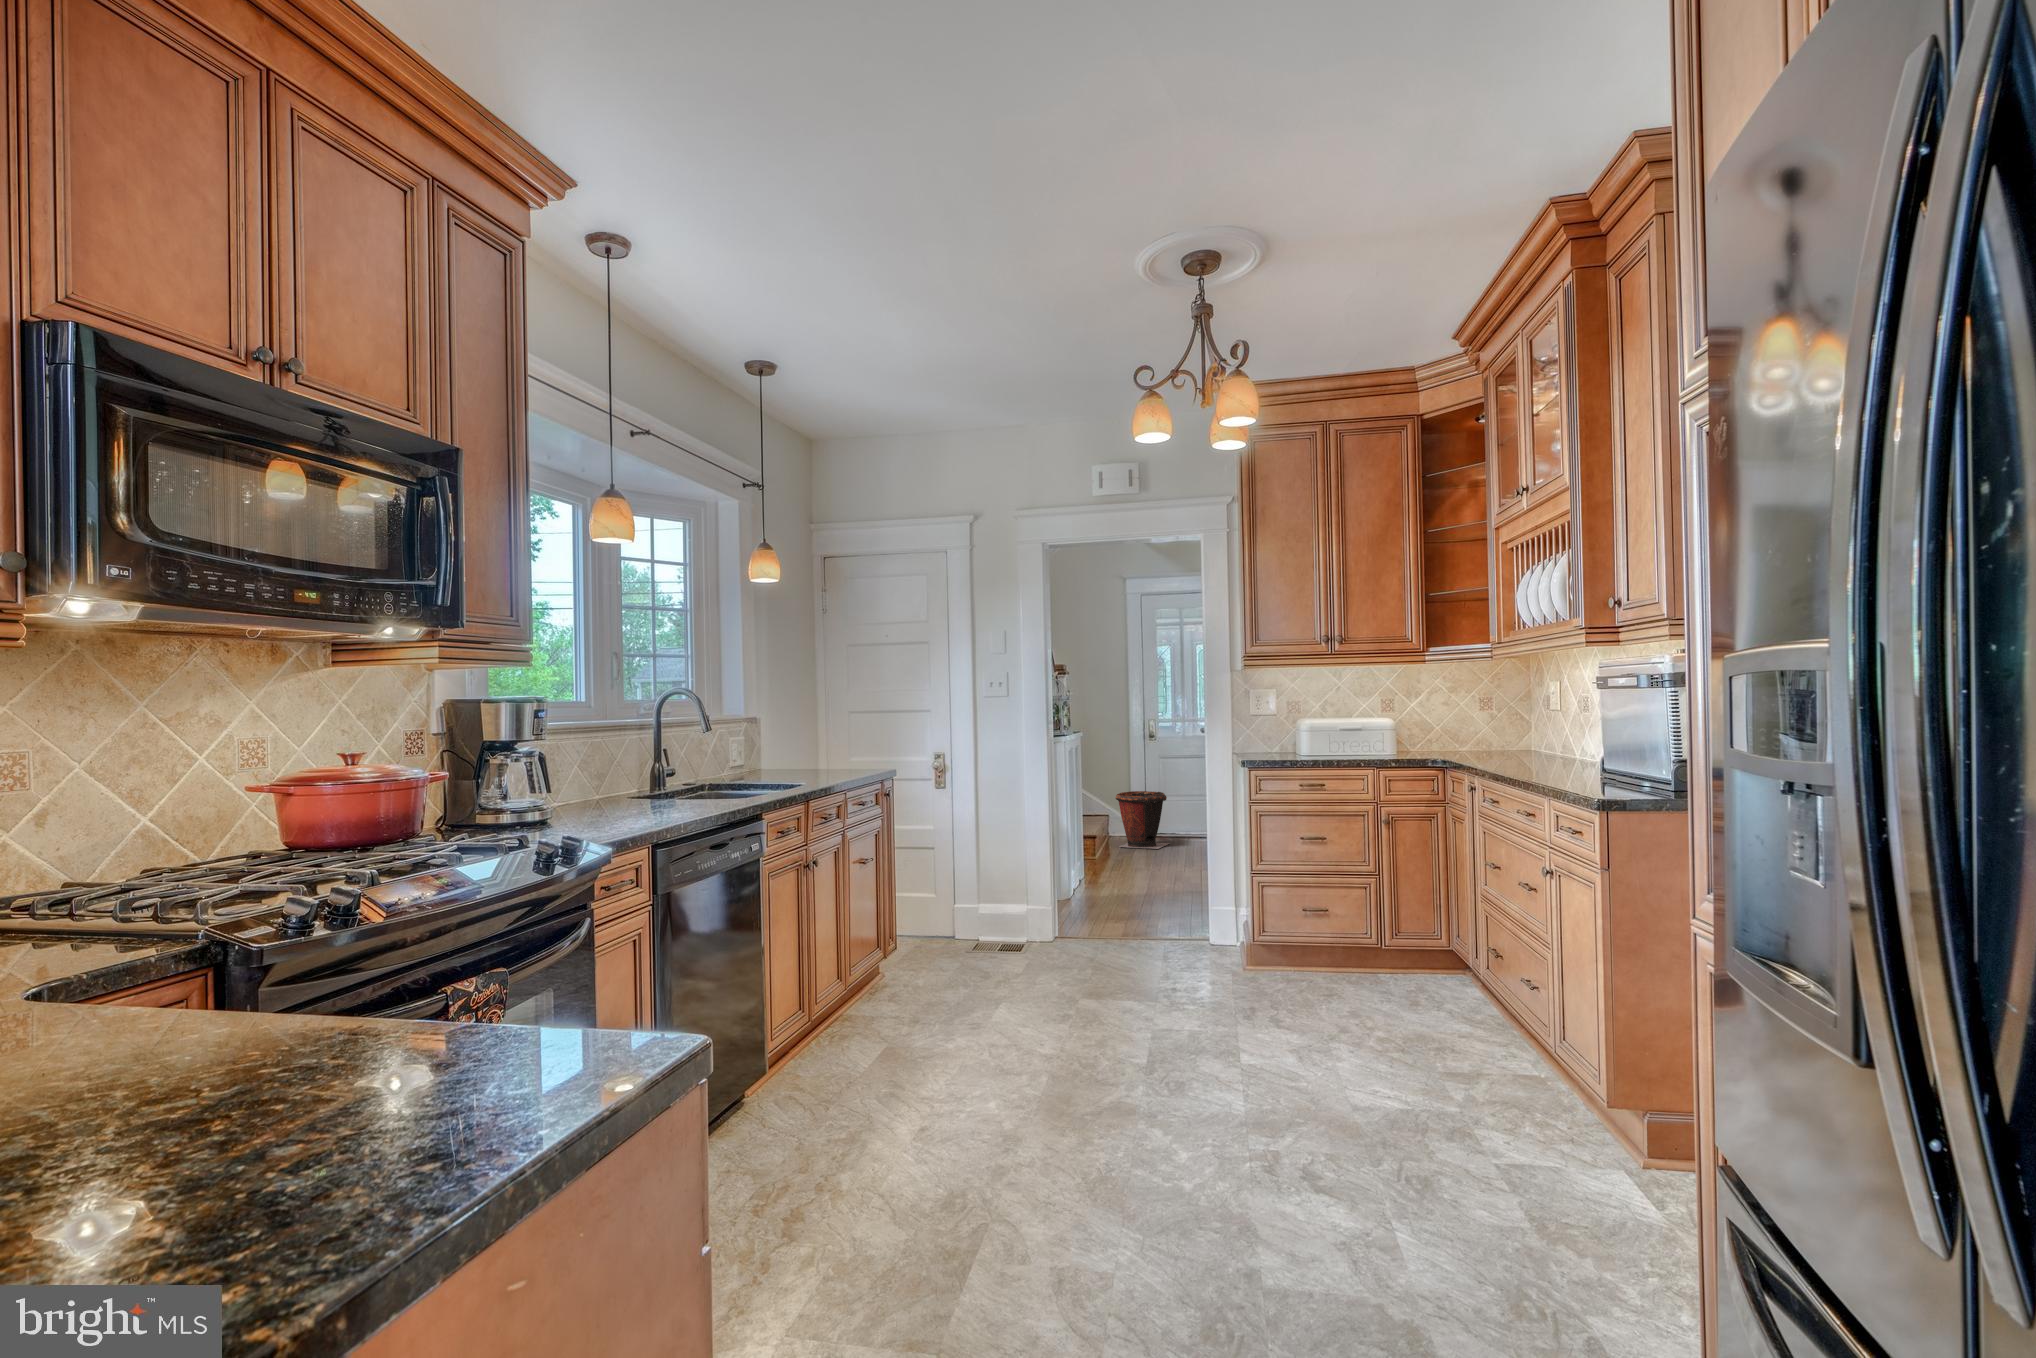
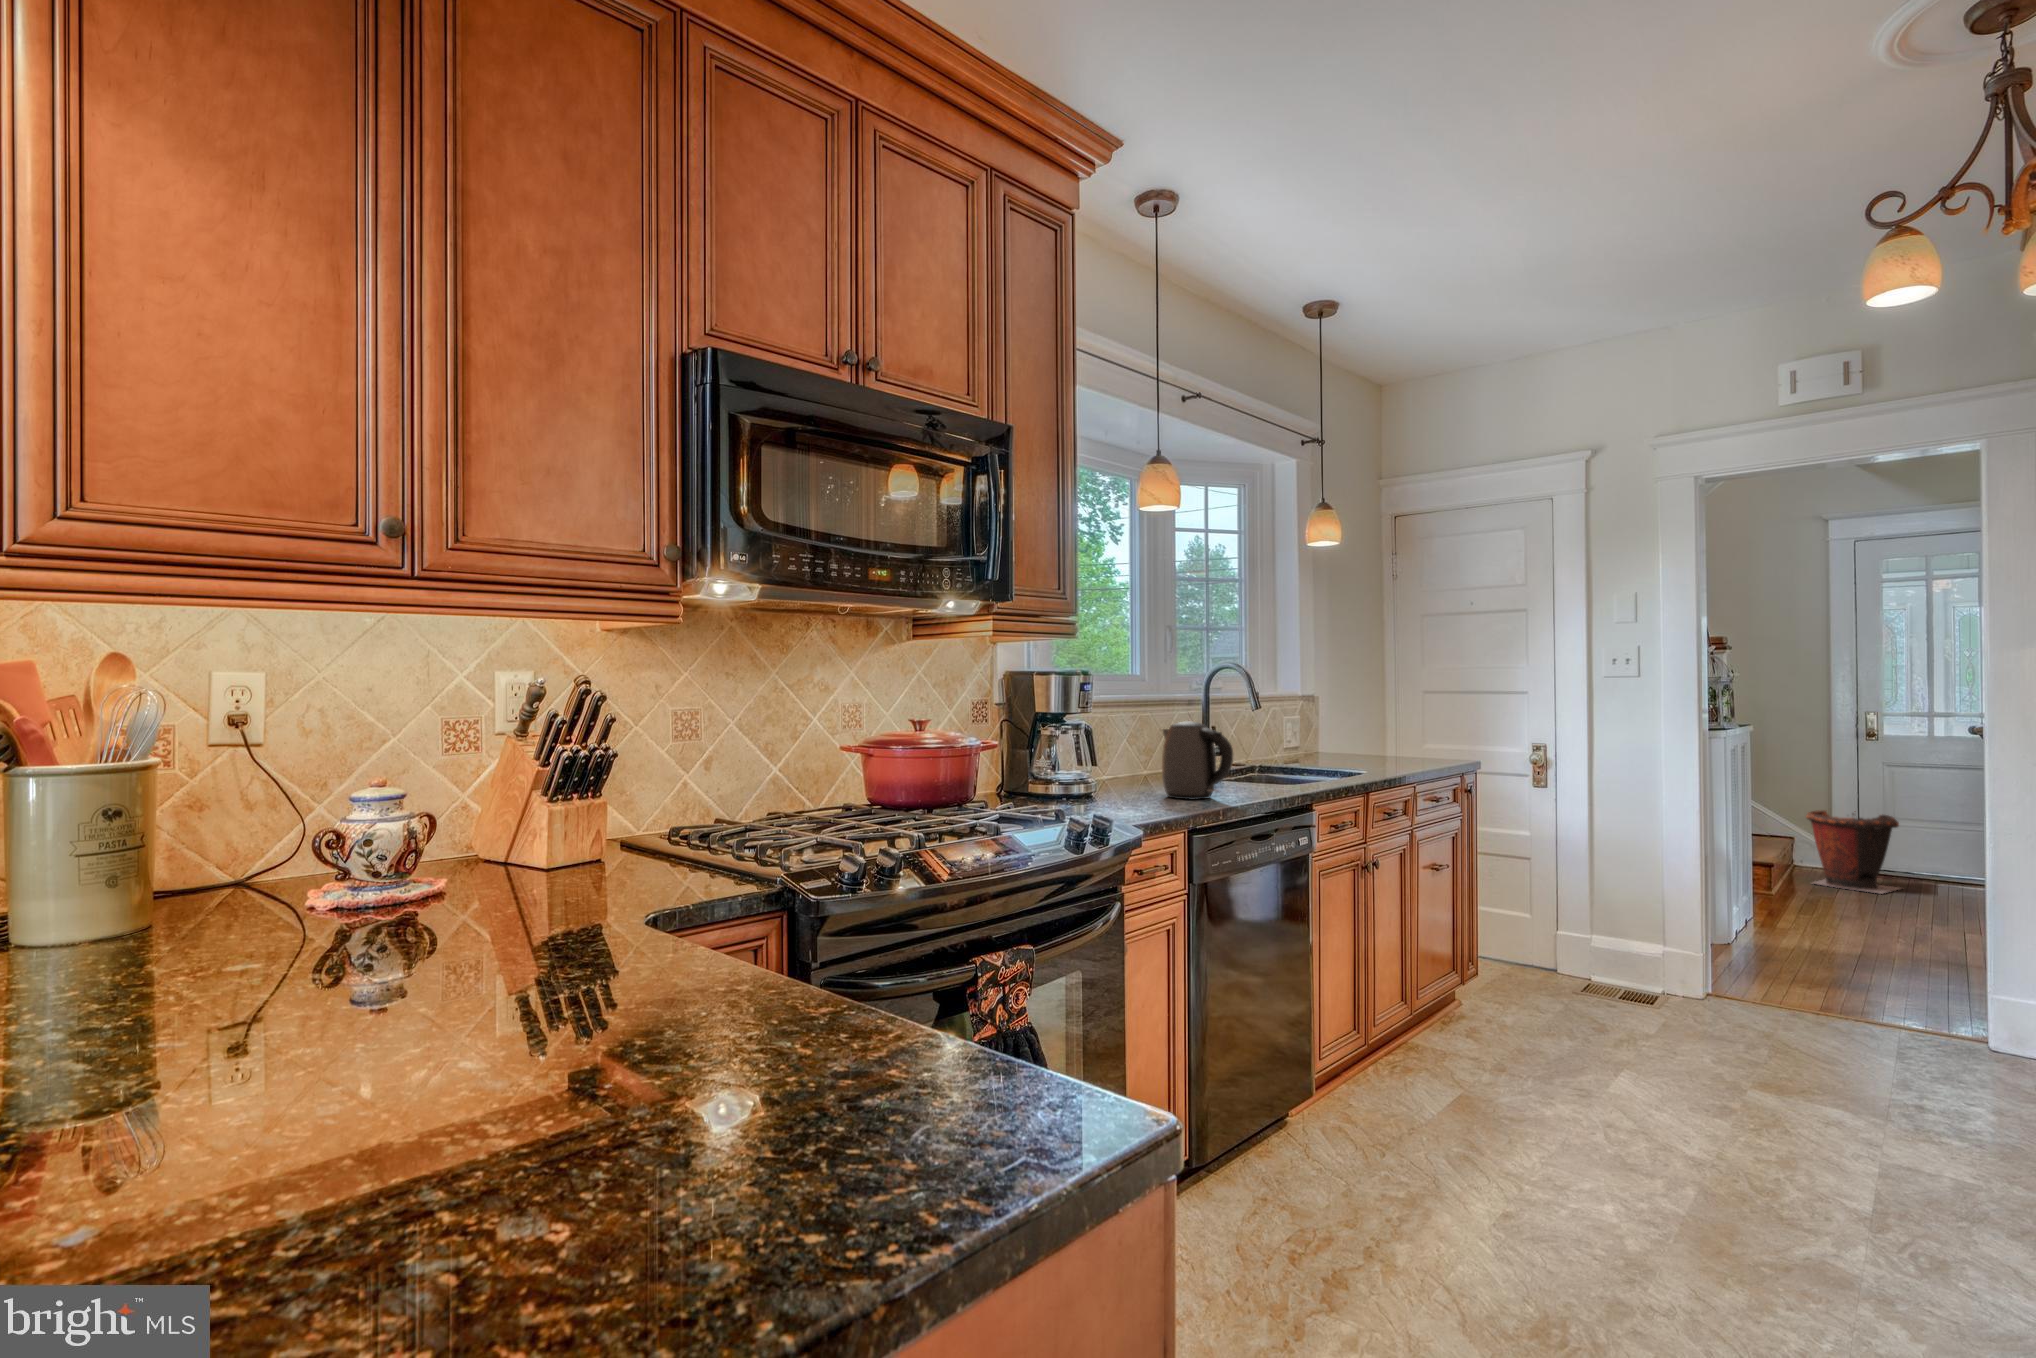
kettle: none [620,744,692,818] -> present [1162,721,1233,800]

